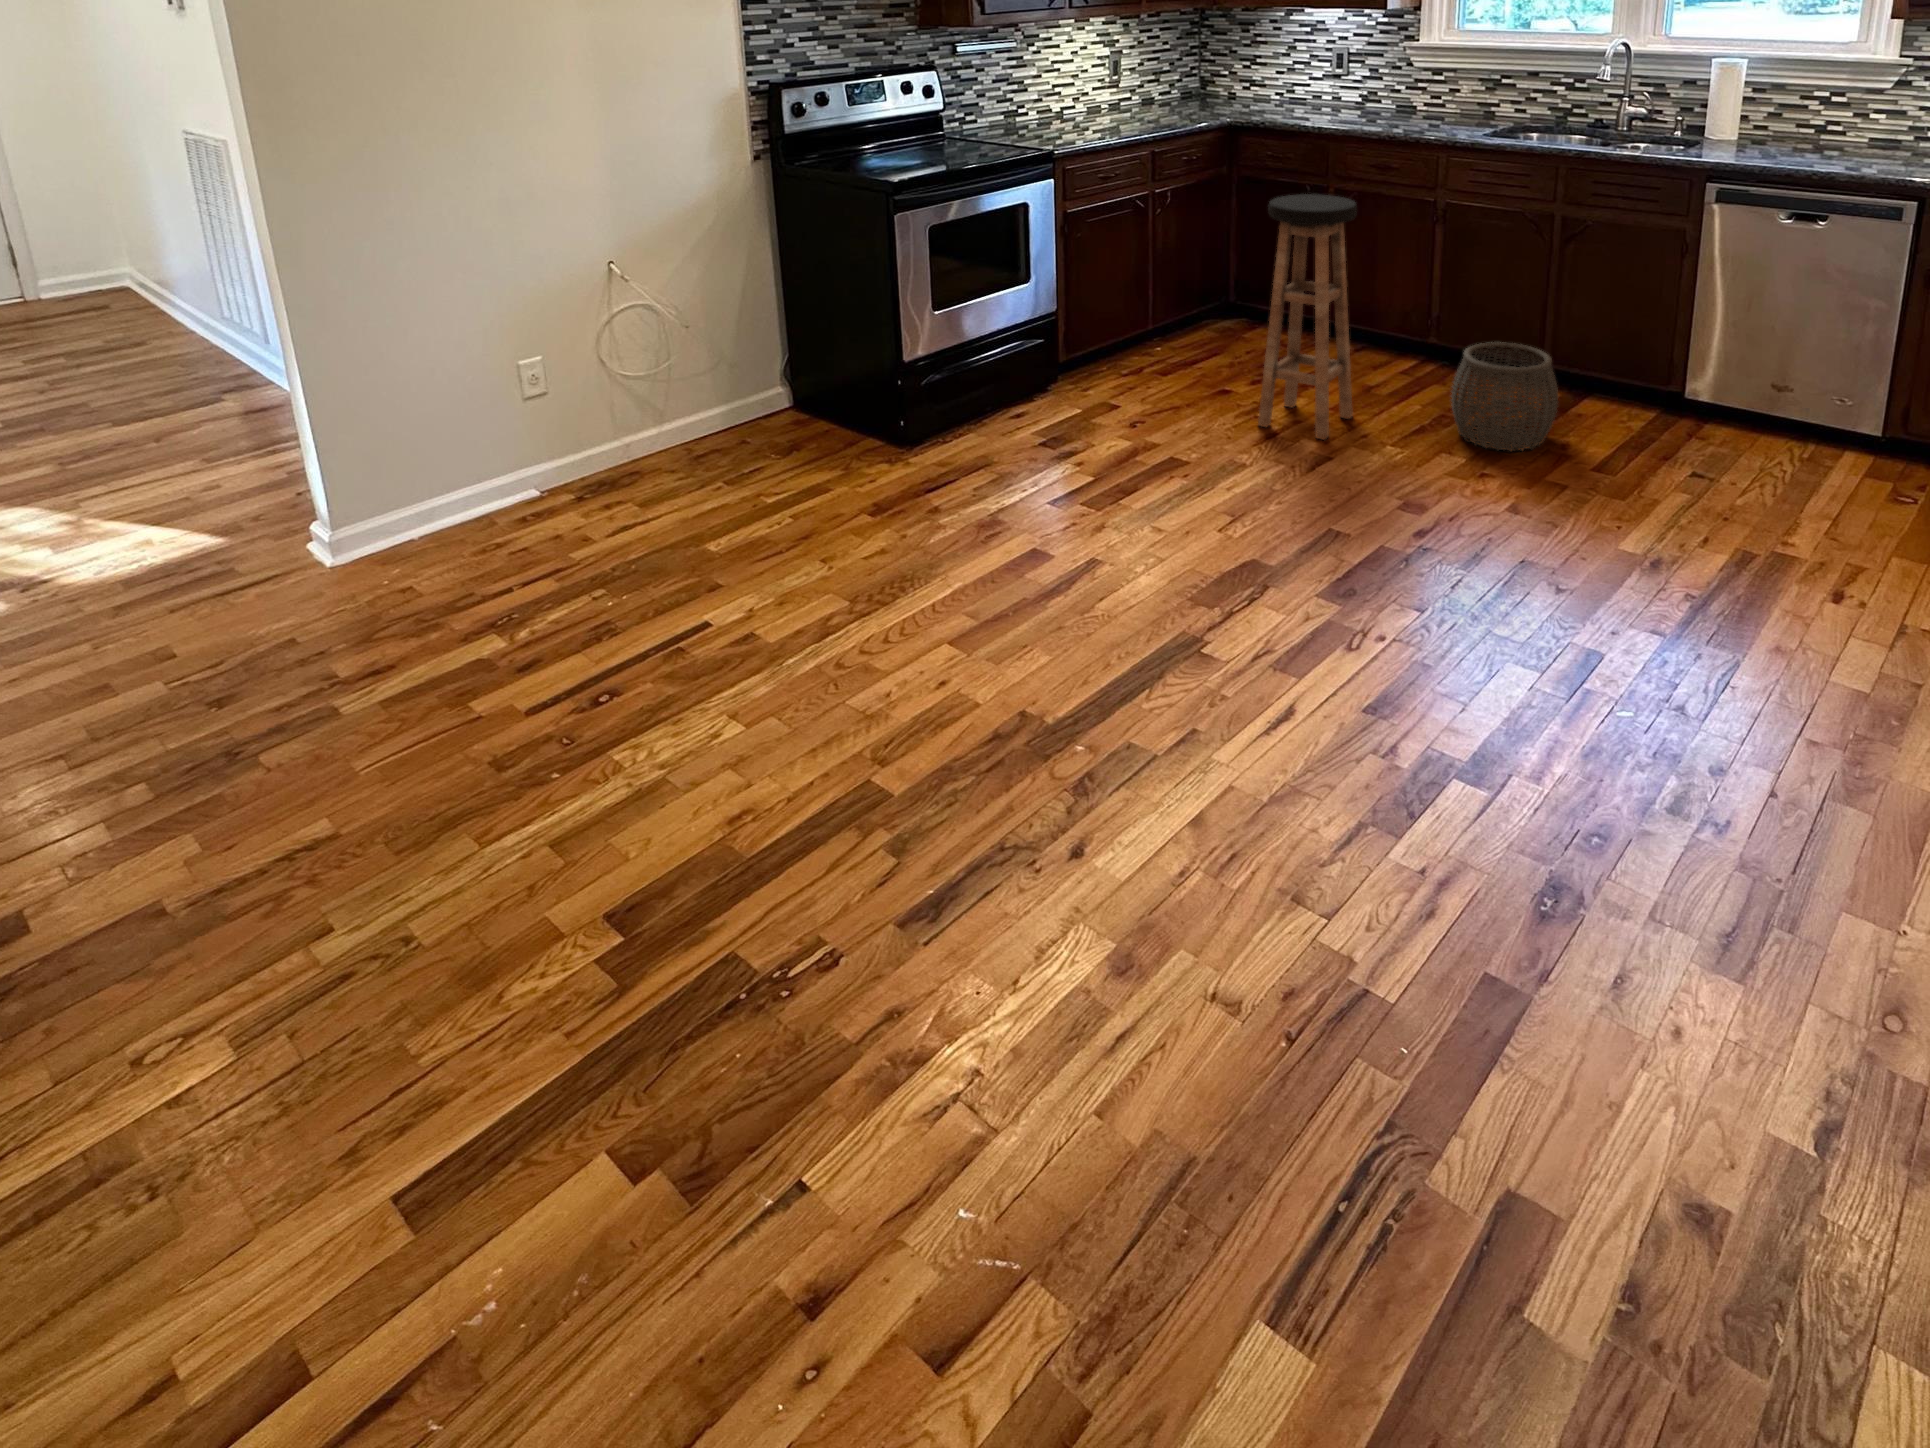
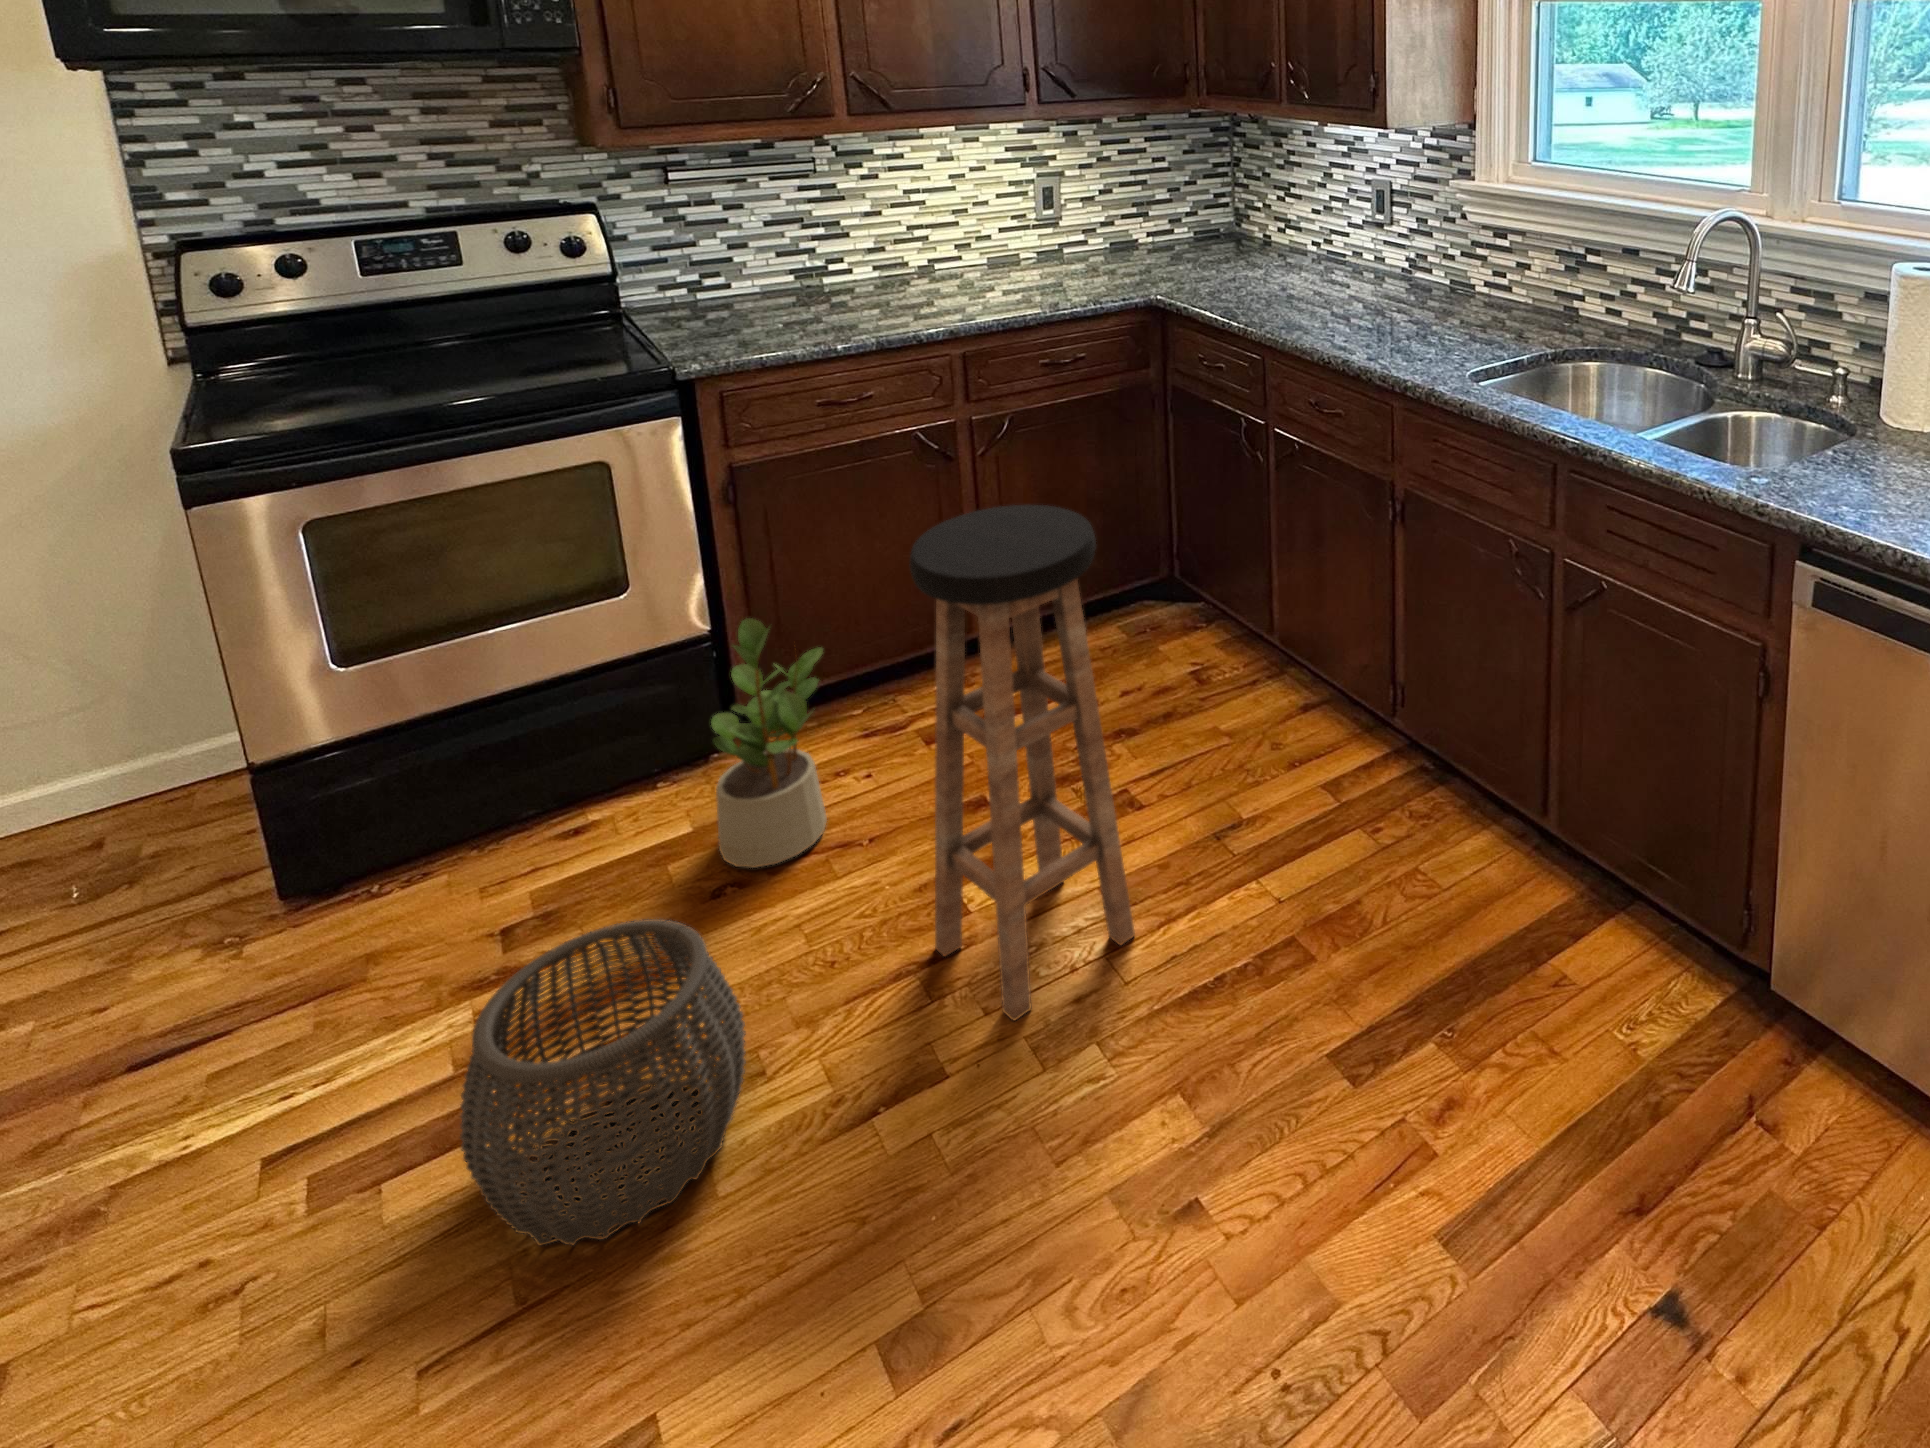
potted plant: none [1092,275,1160,411] -> present [711,618,827,868]
woven basket: present [1451,342,1558,451] -> present [460,919,746,1245]

